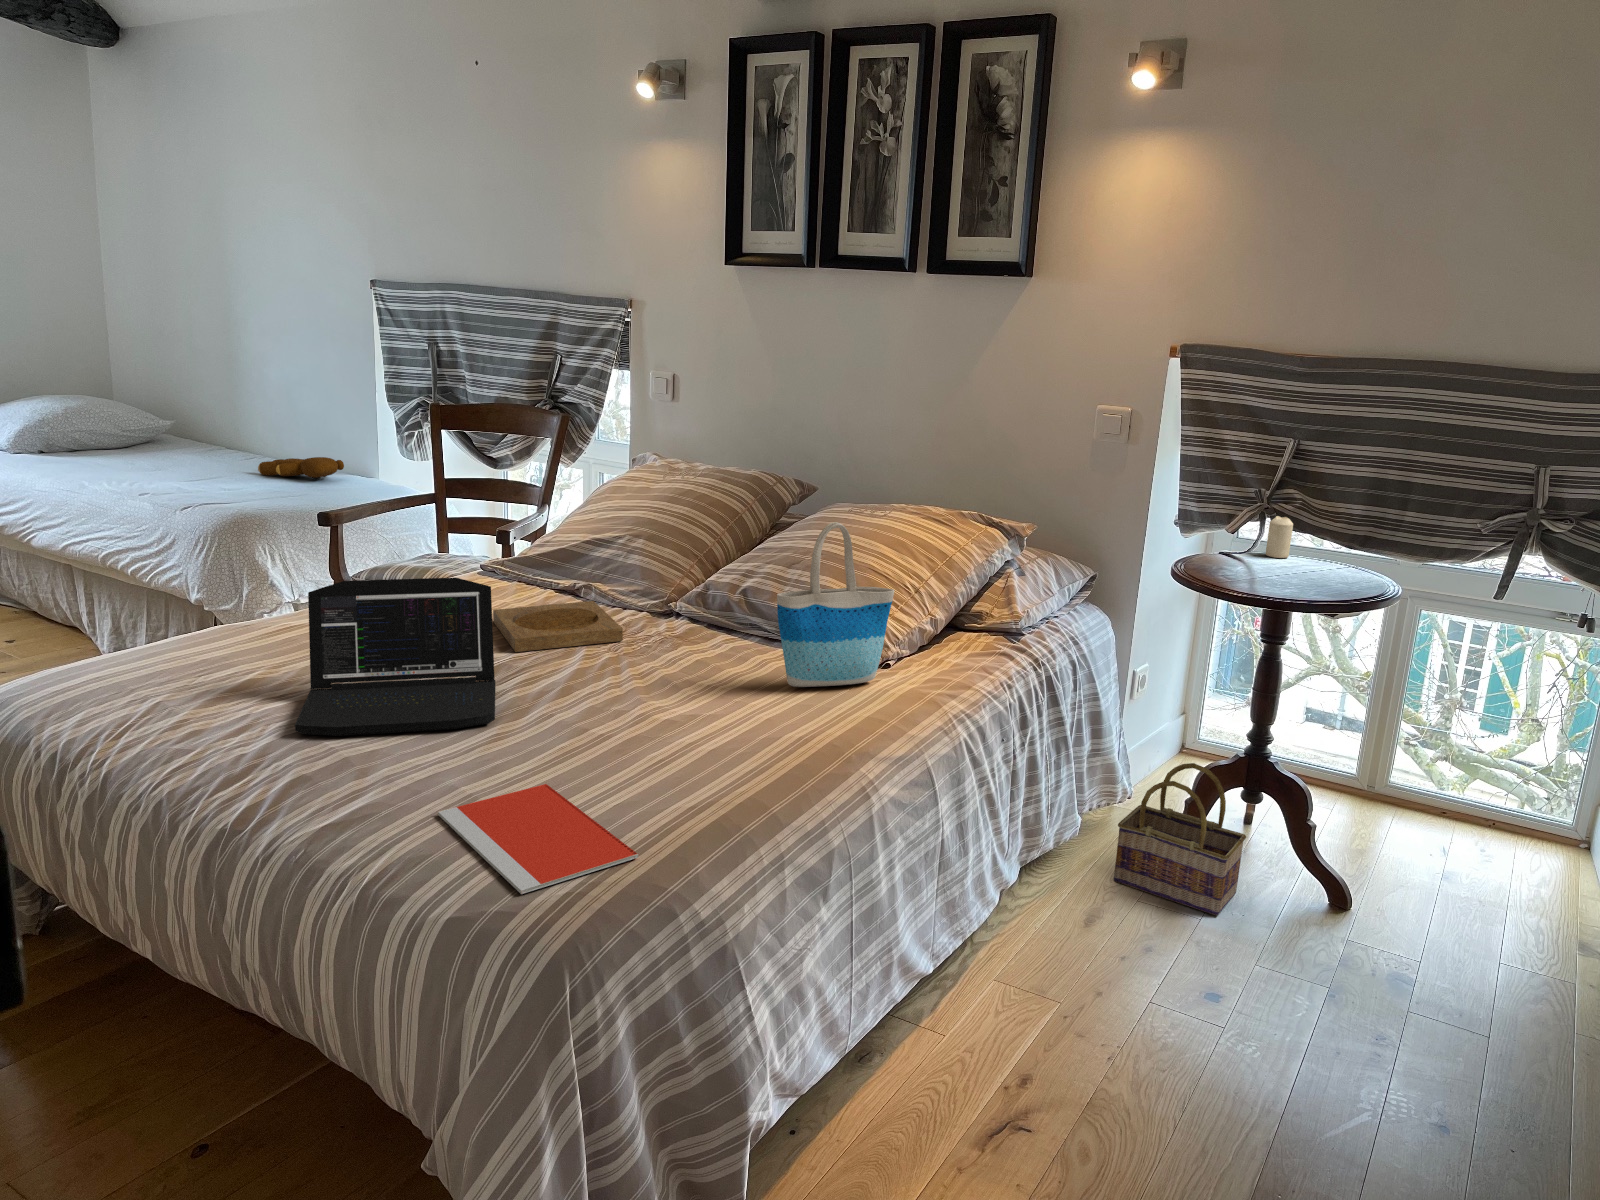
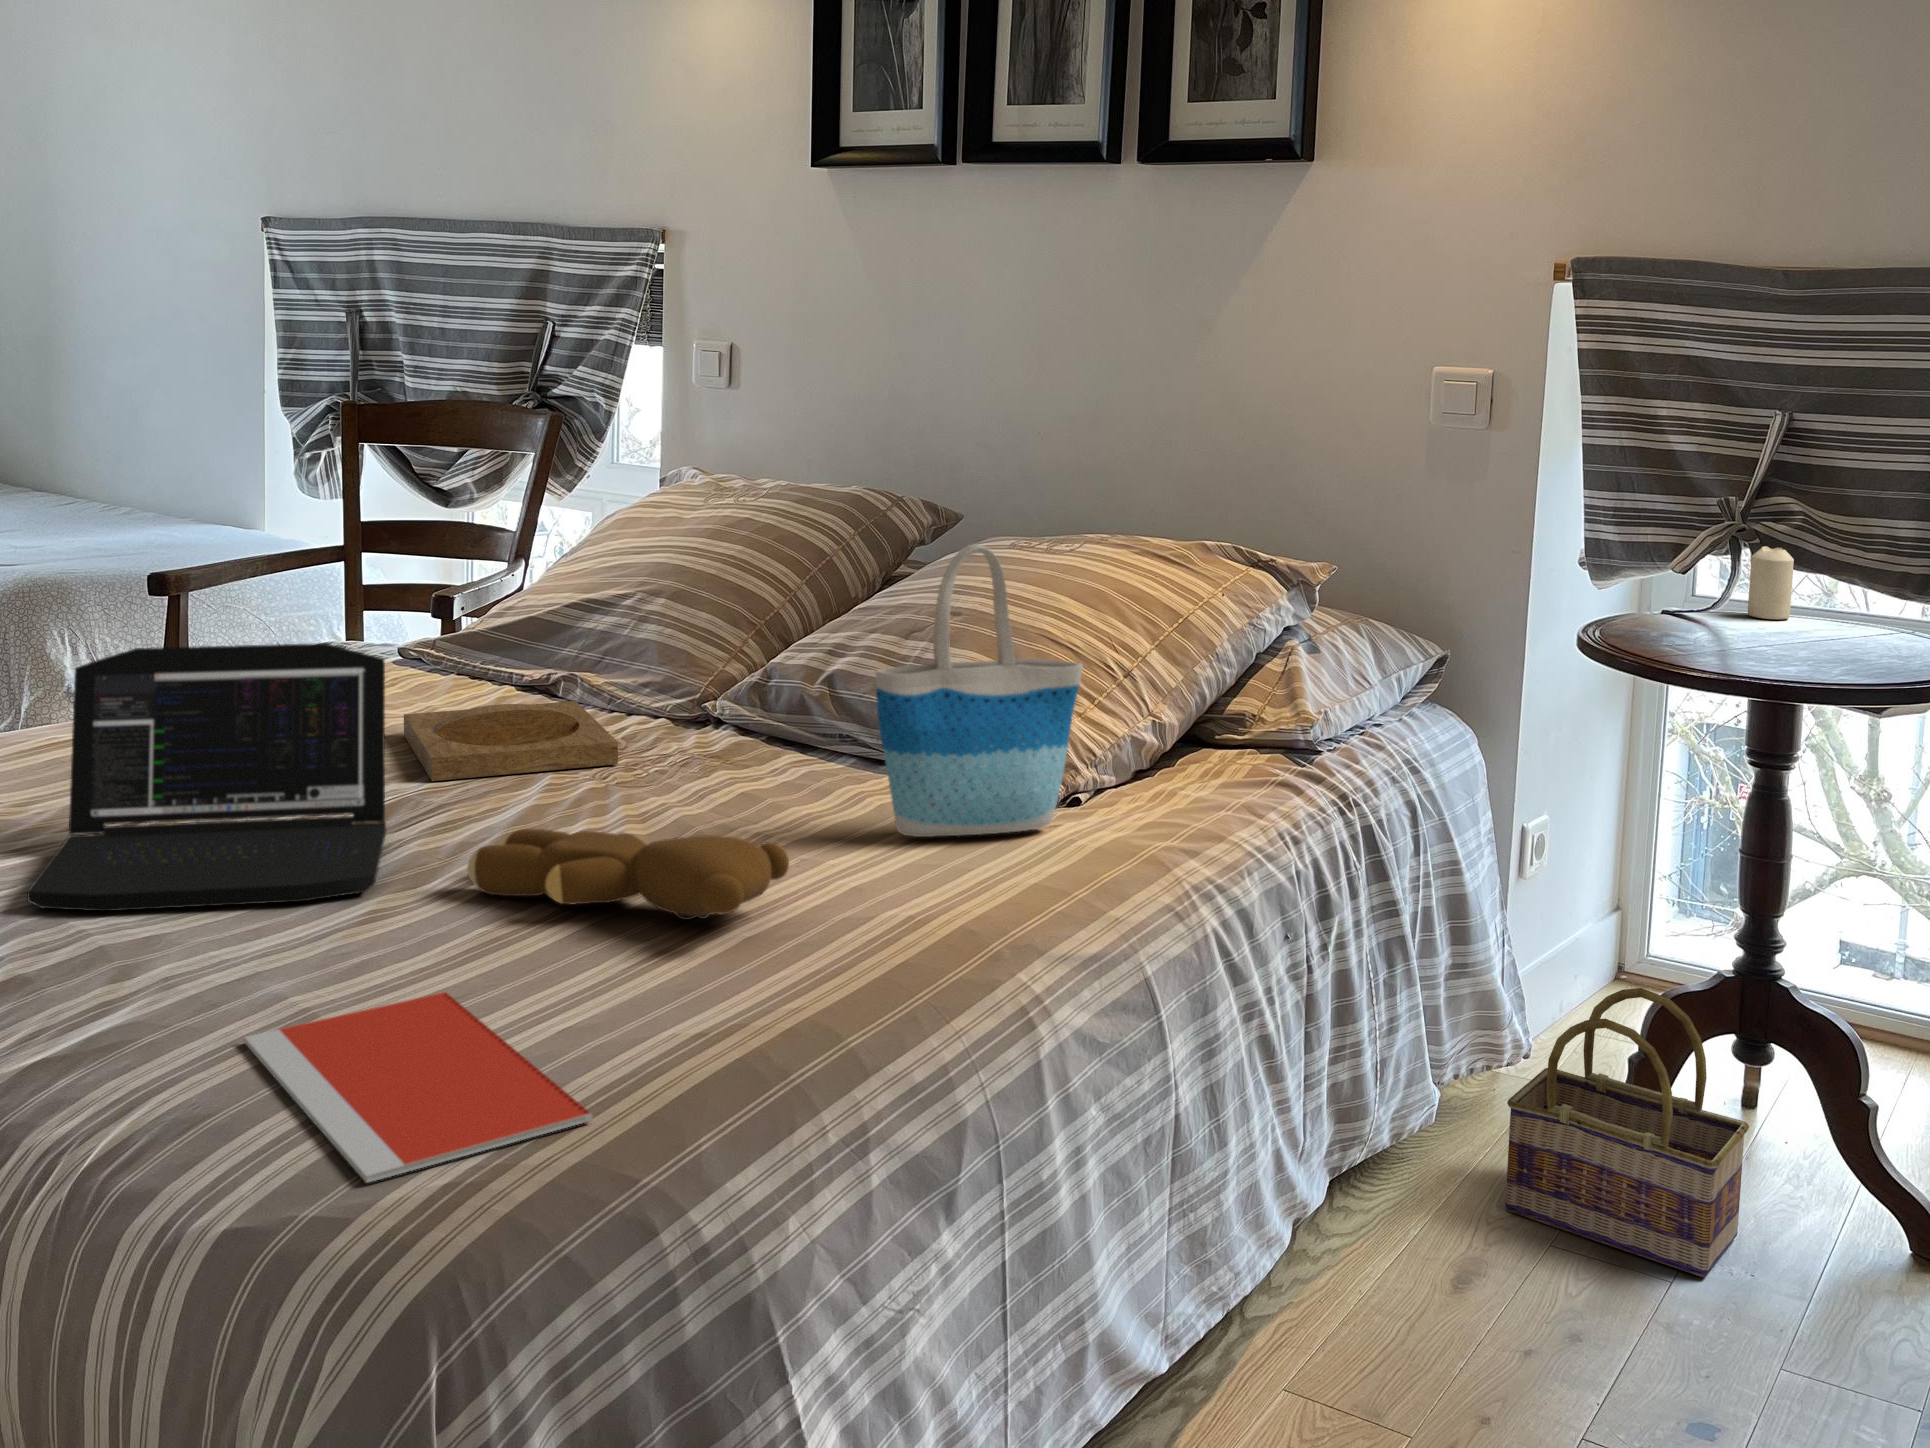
teddy bear: present [258,457,344,480] -> present [467,829,789,920]

